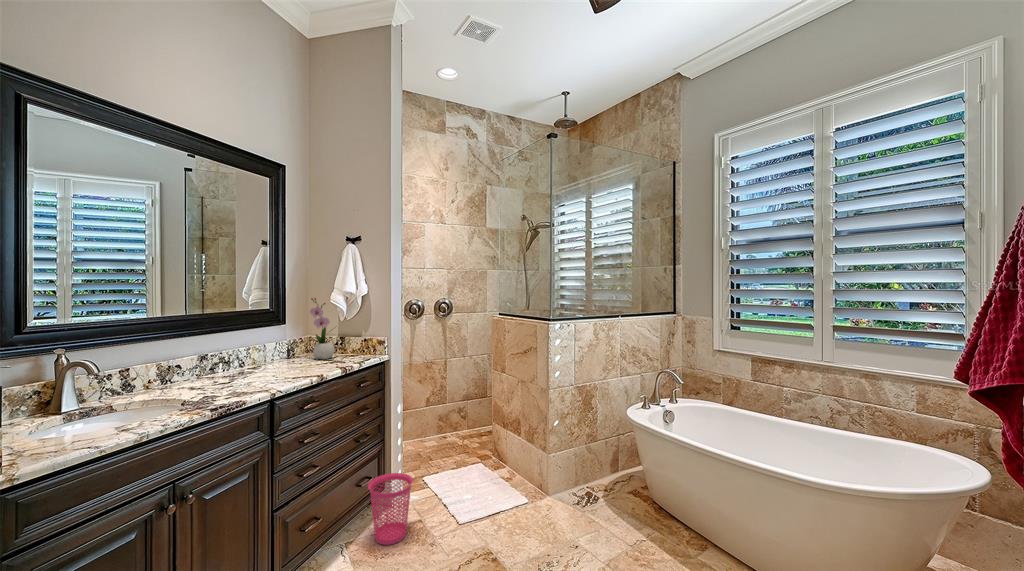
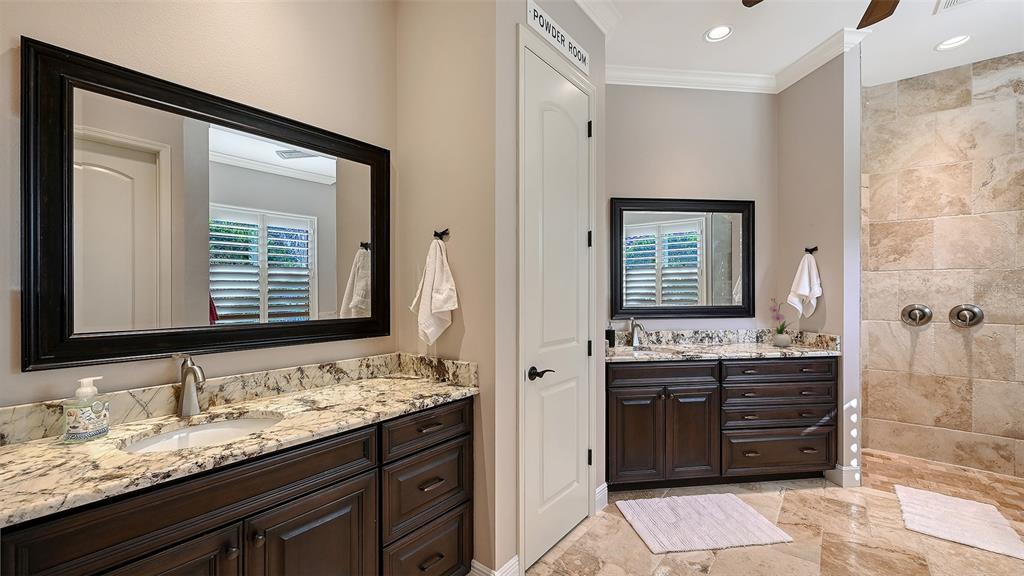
waste basket: present [368,473,413,545] -> none [801,448,845,505]

